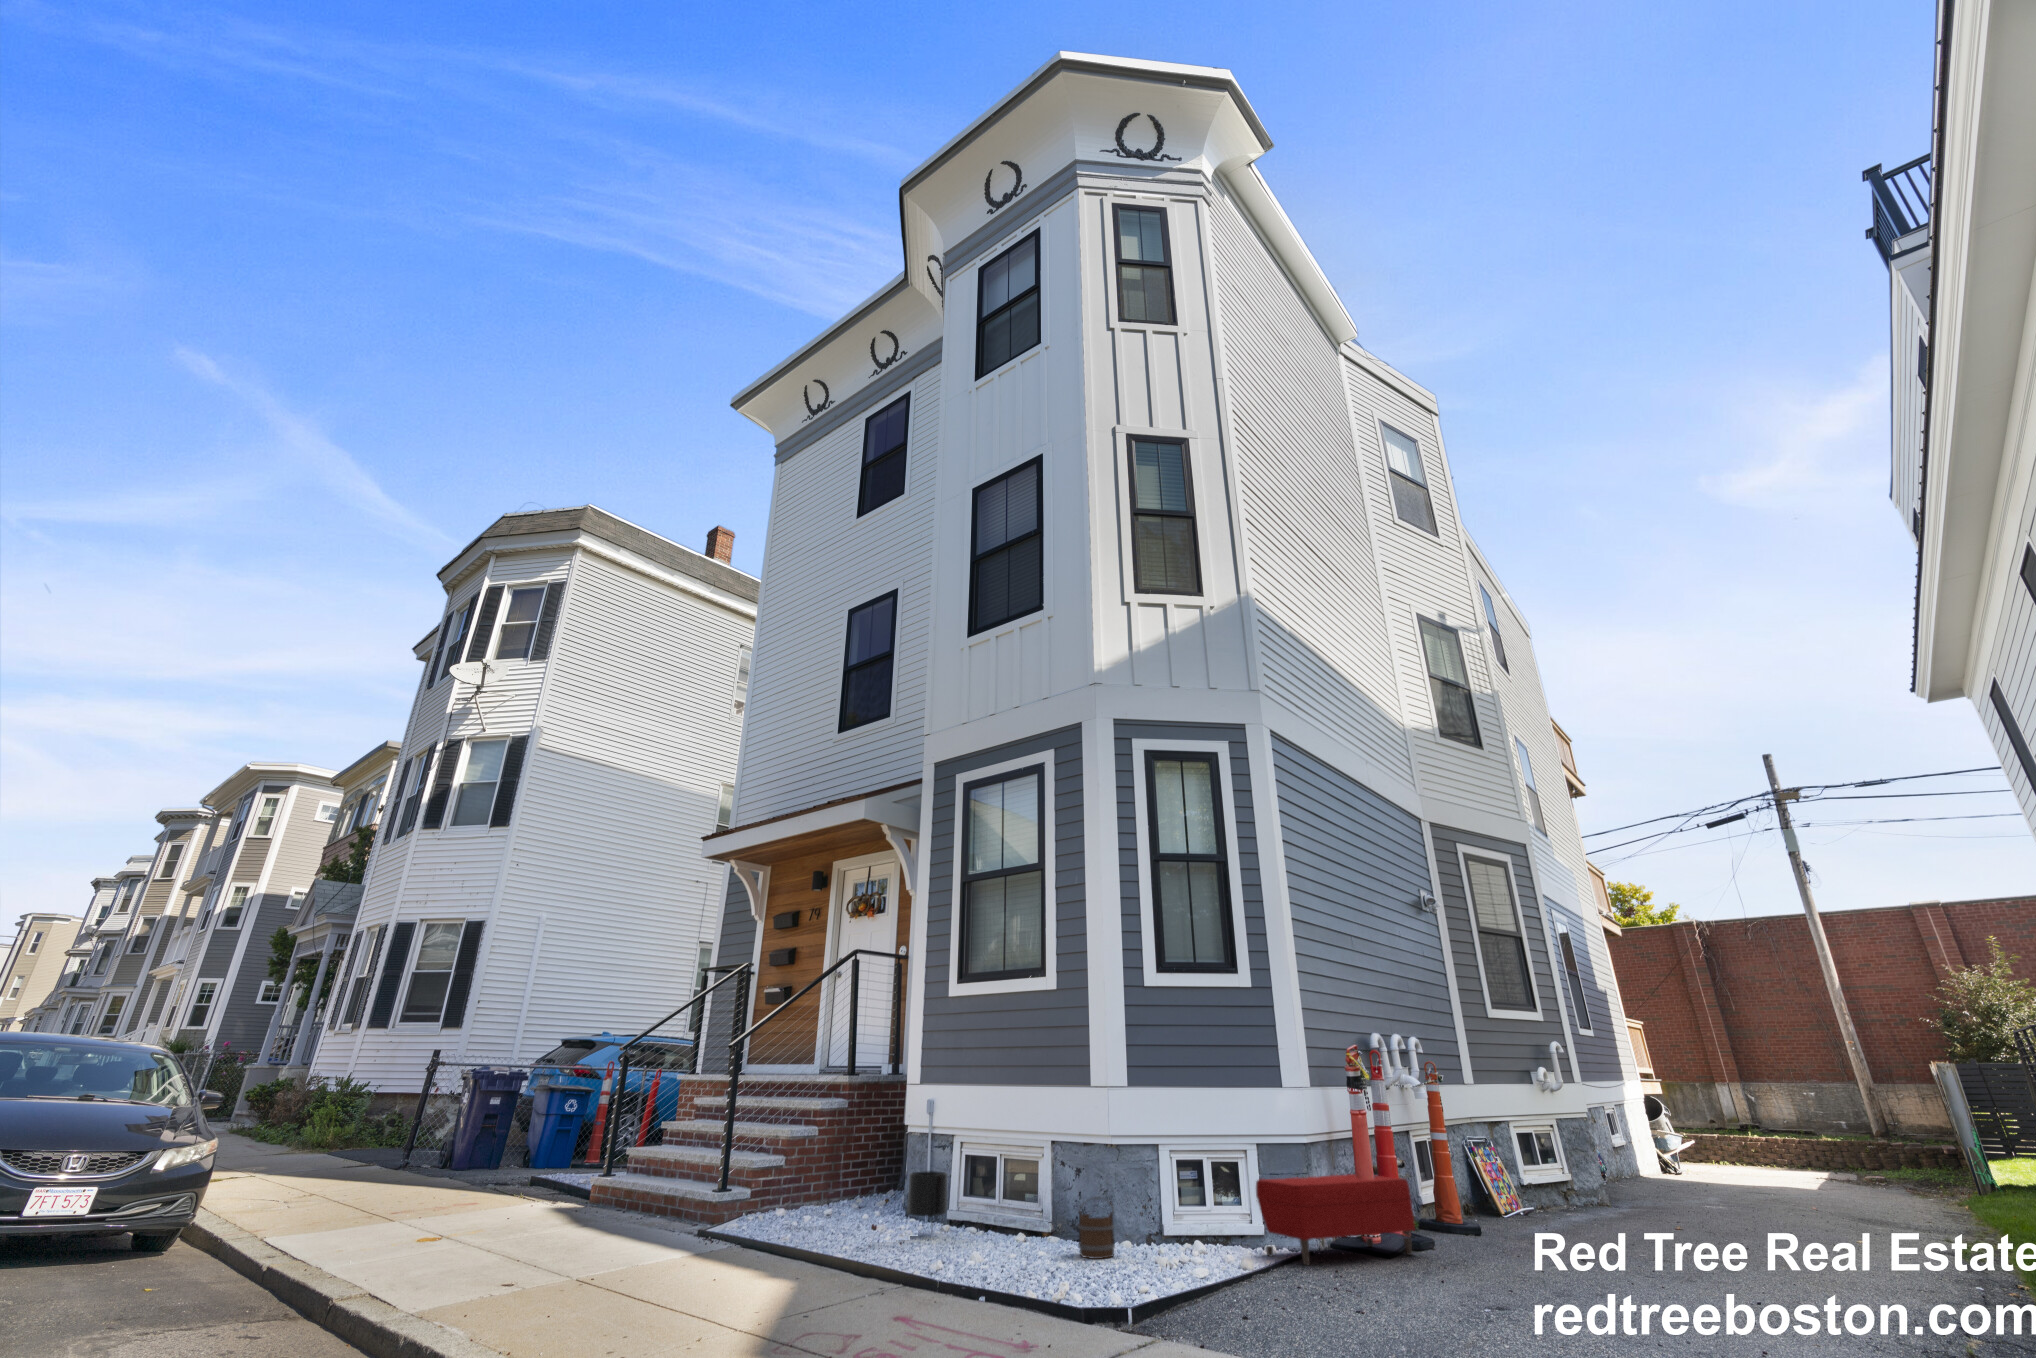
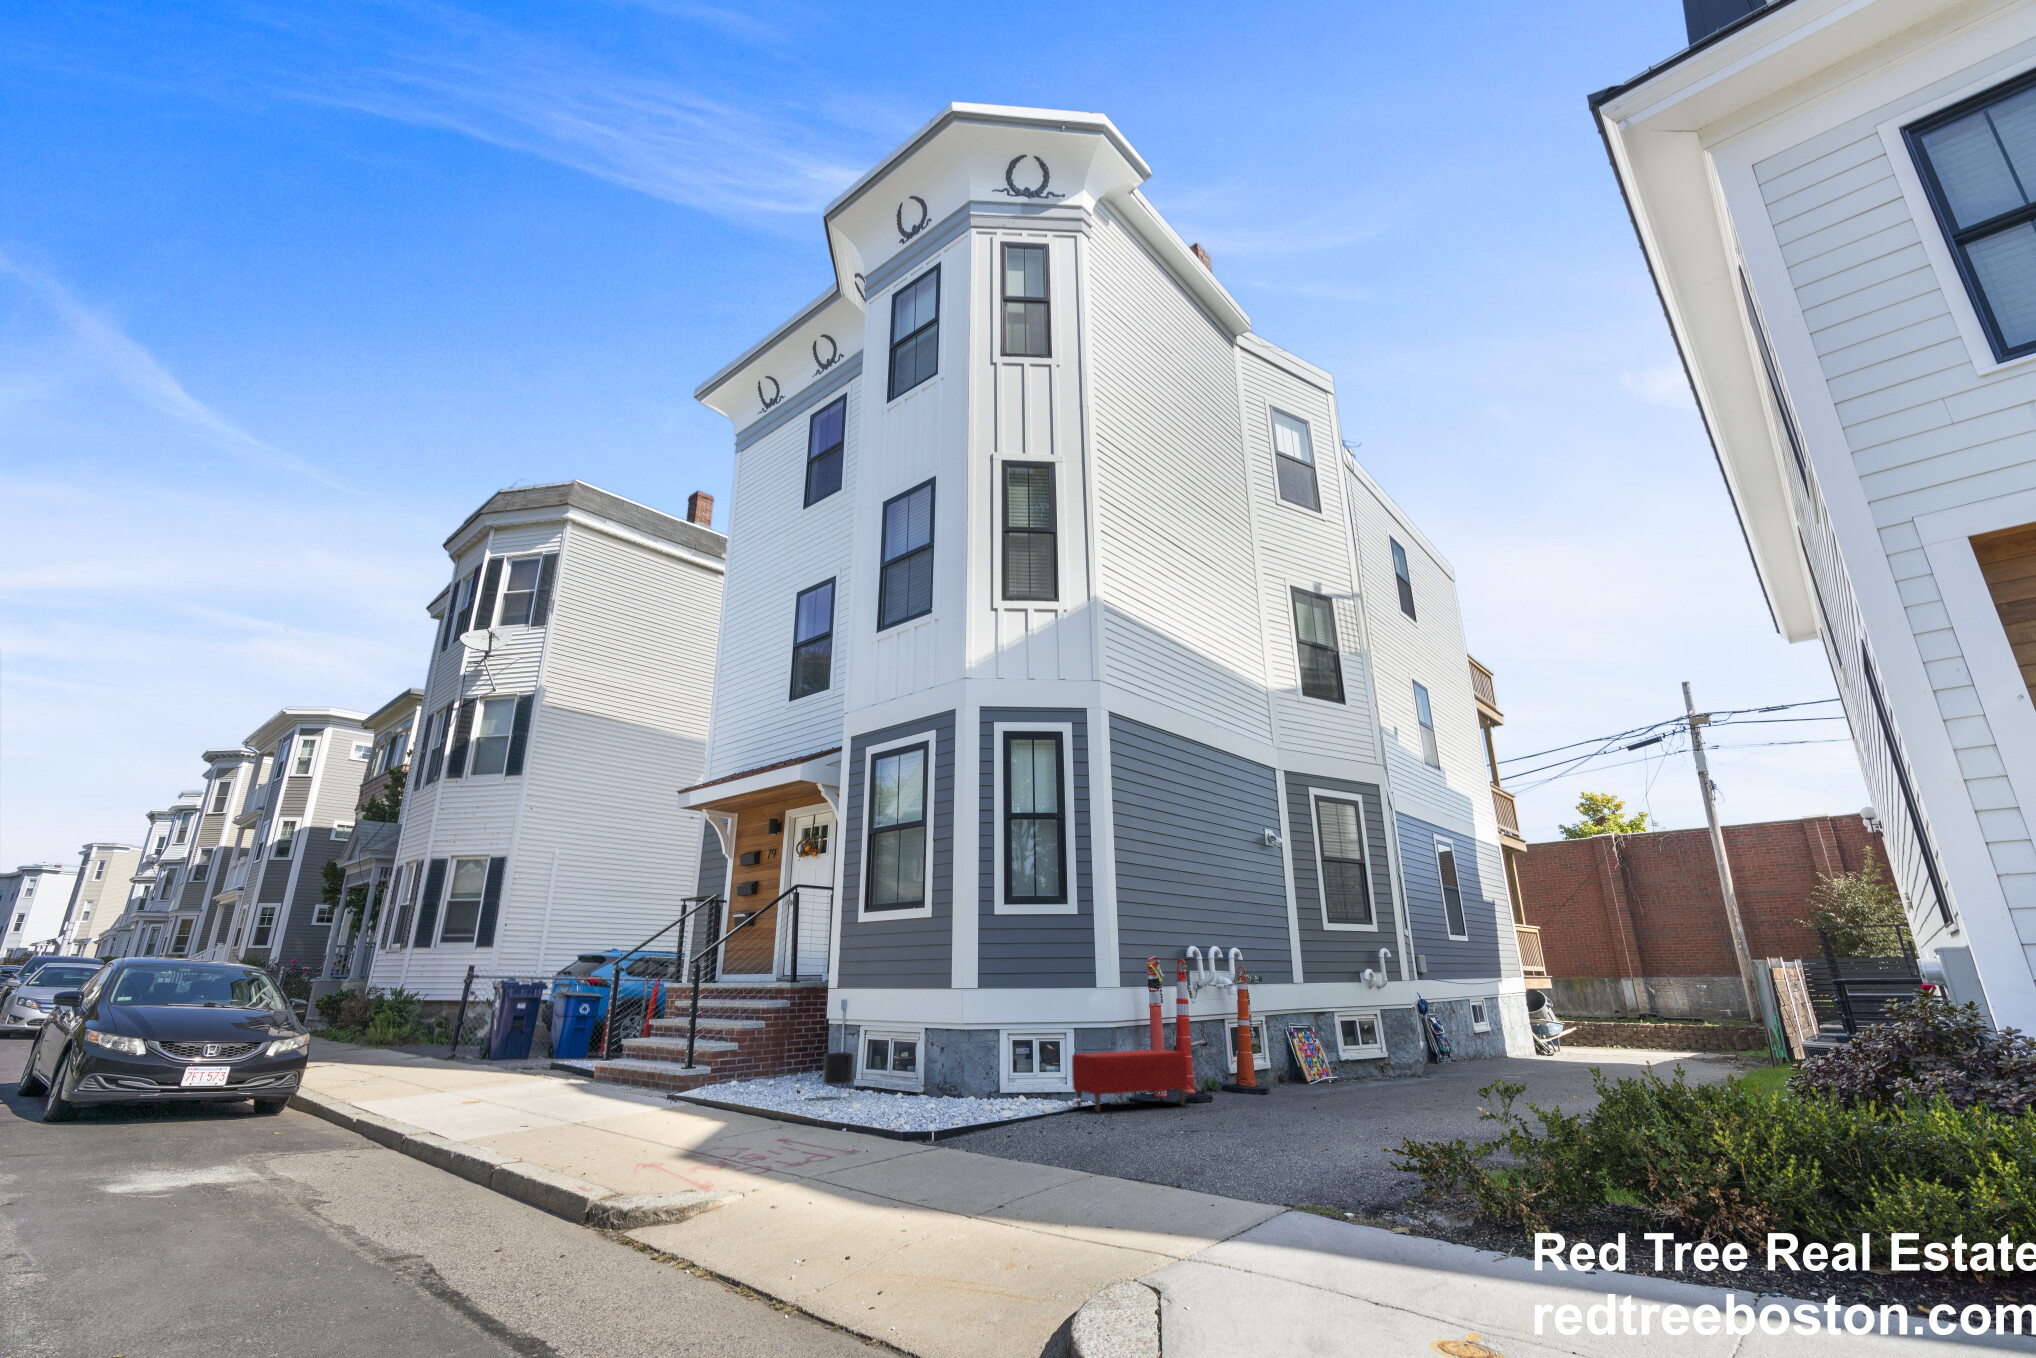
bucket: present [1078,1200,1115,1259] -> none [938,1068,965,1110]

